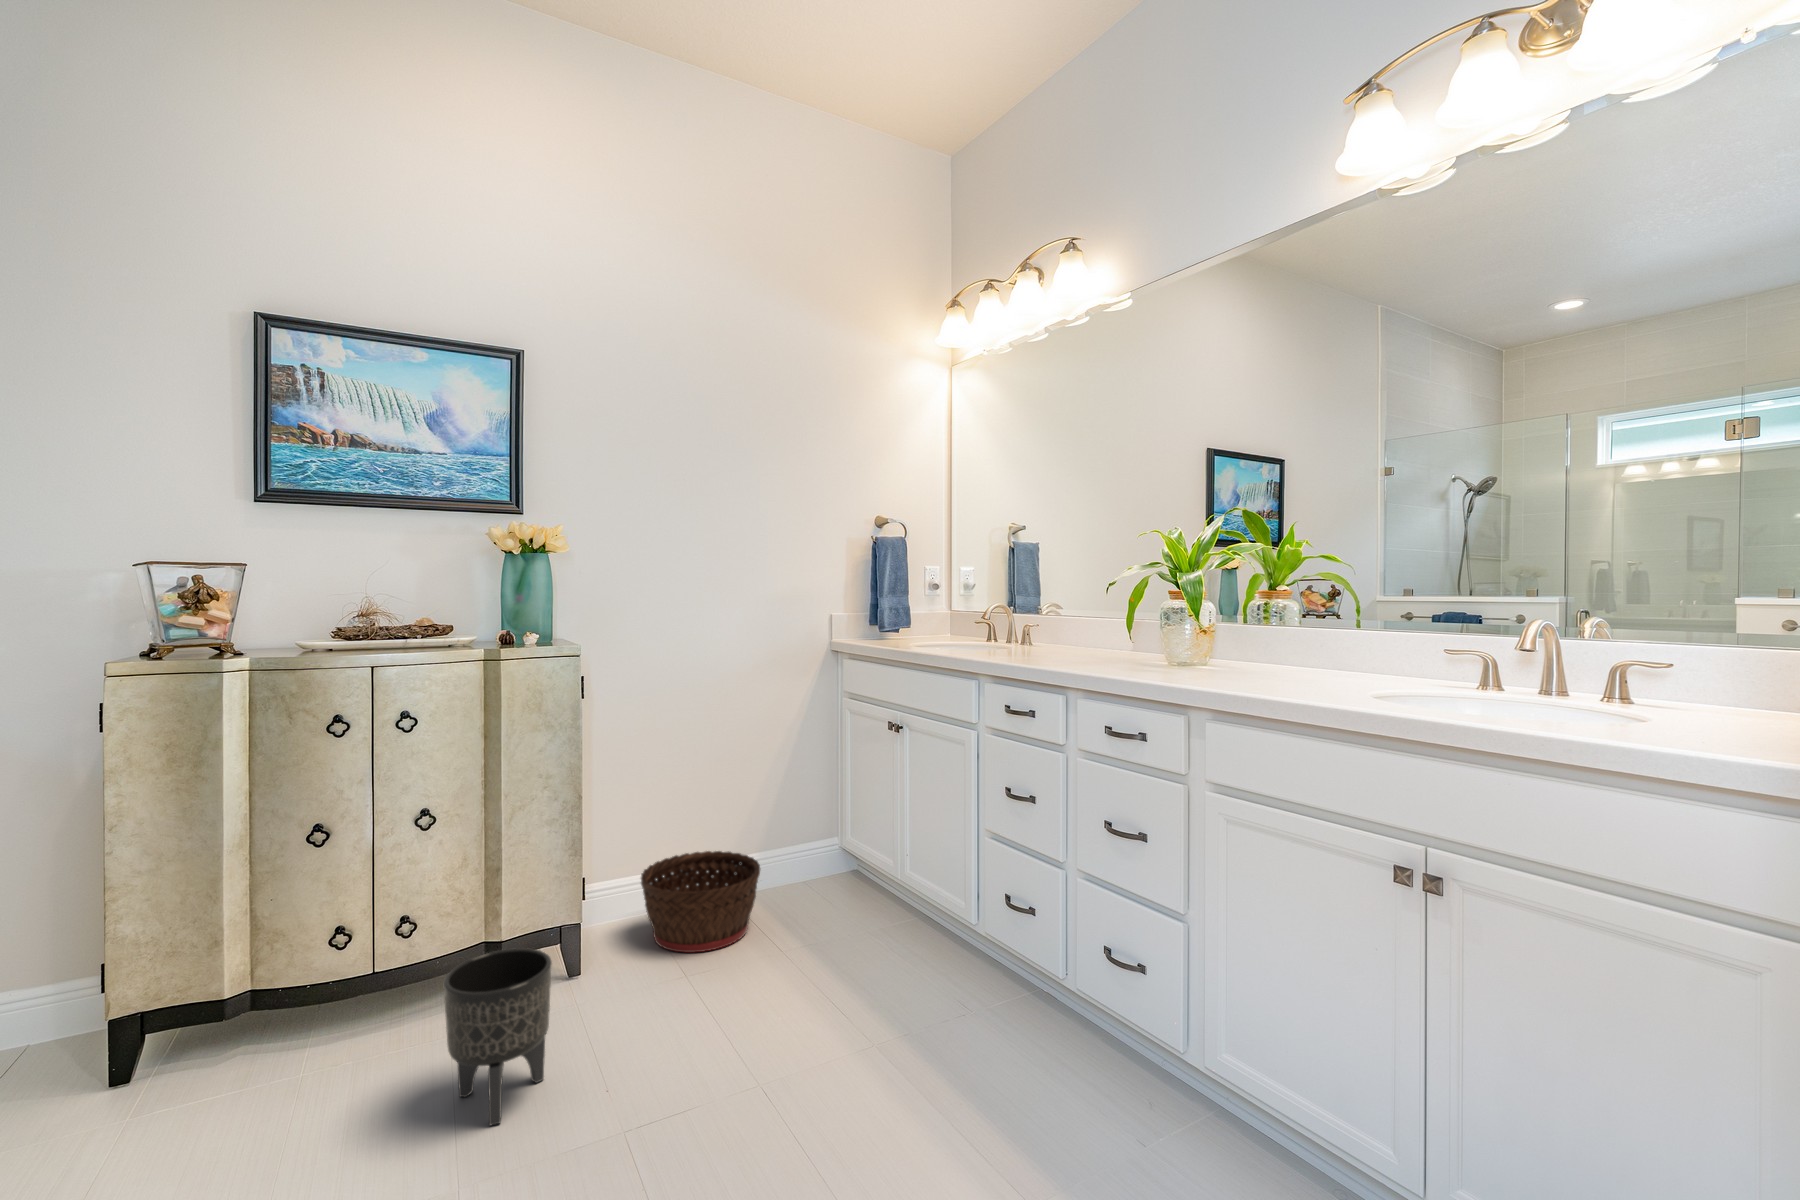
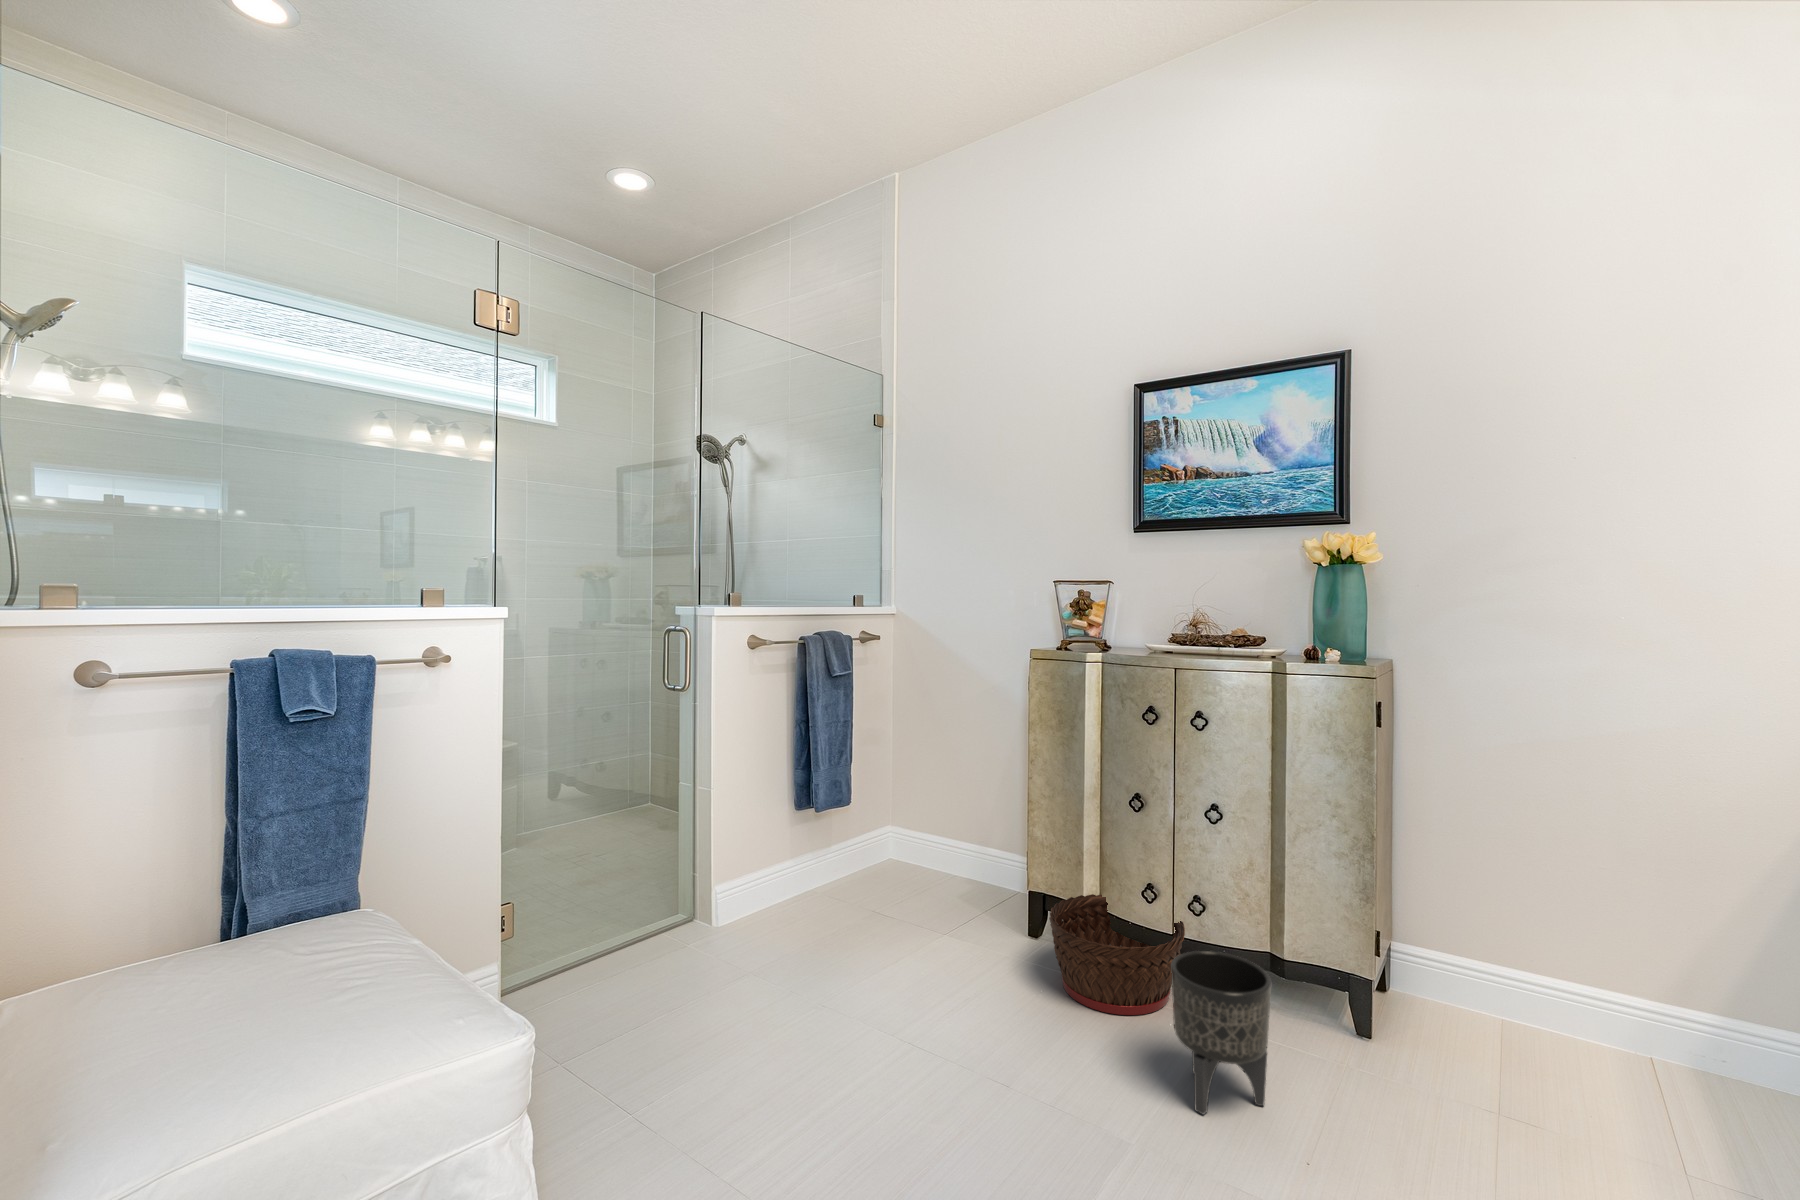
basket: present [641,851,760,952] -> present [1049,894,1185,1015]

